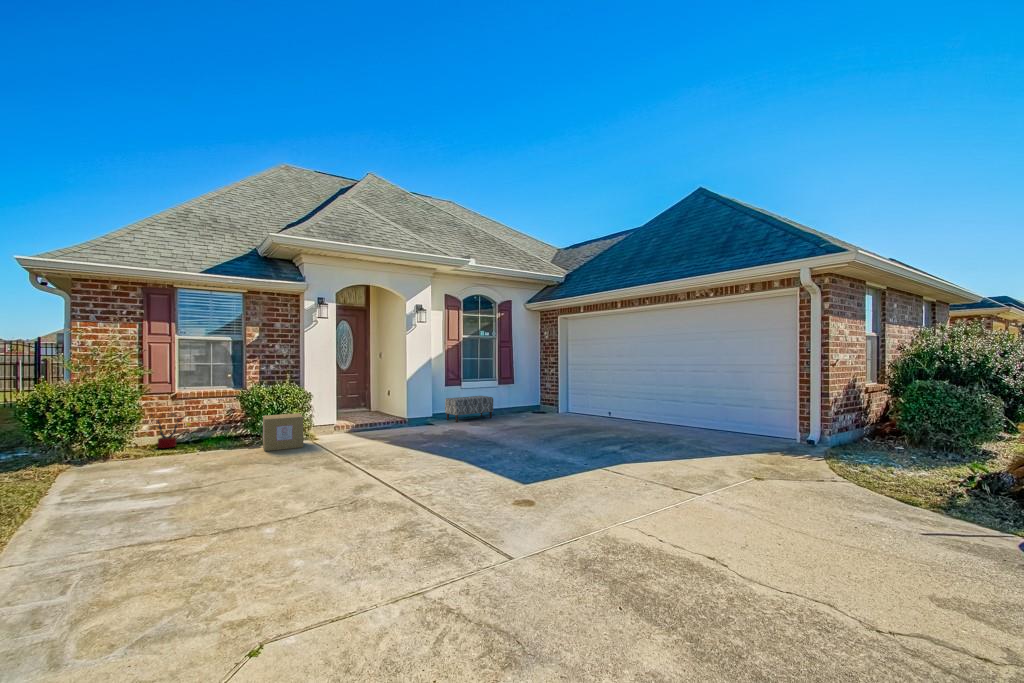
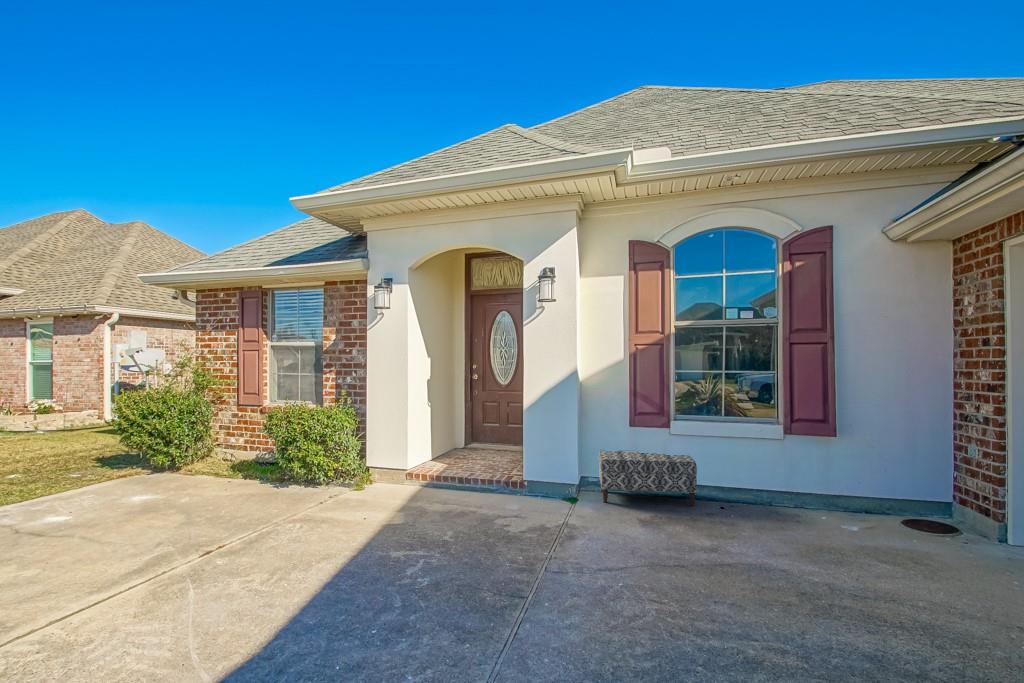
cardboard box: present [263,413,303,451] -> none [255,450,326,509]
decorative plant: present [156,414,191,448] -> none [233,425,260,470]

